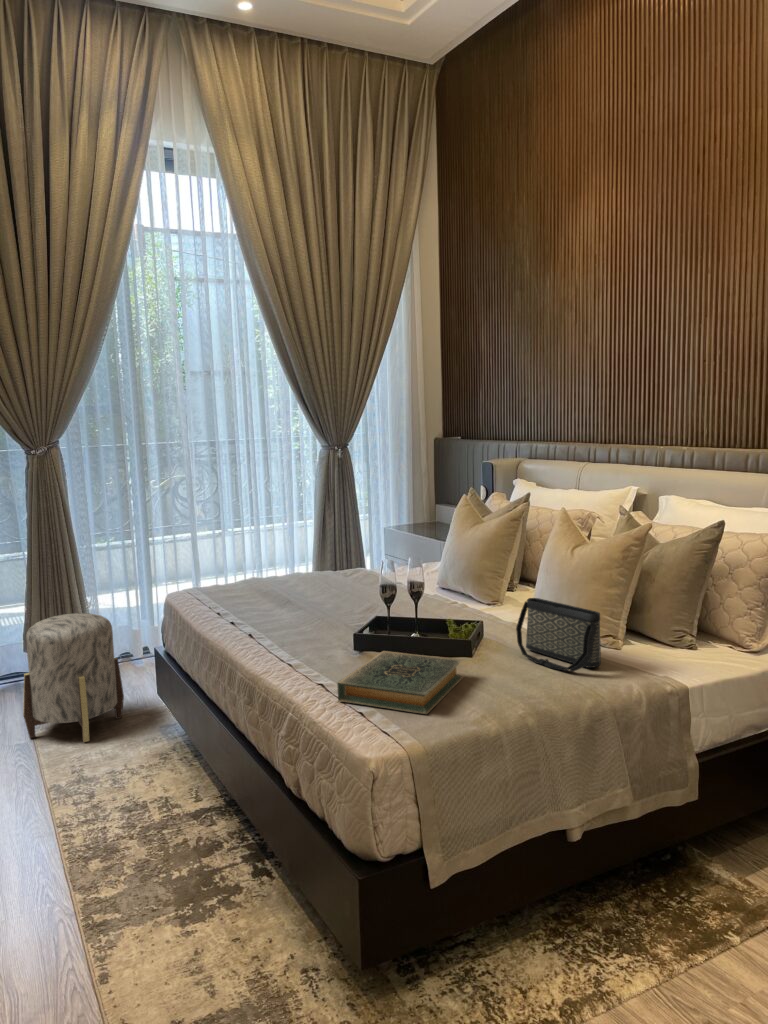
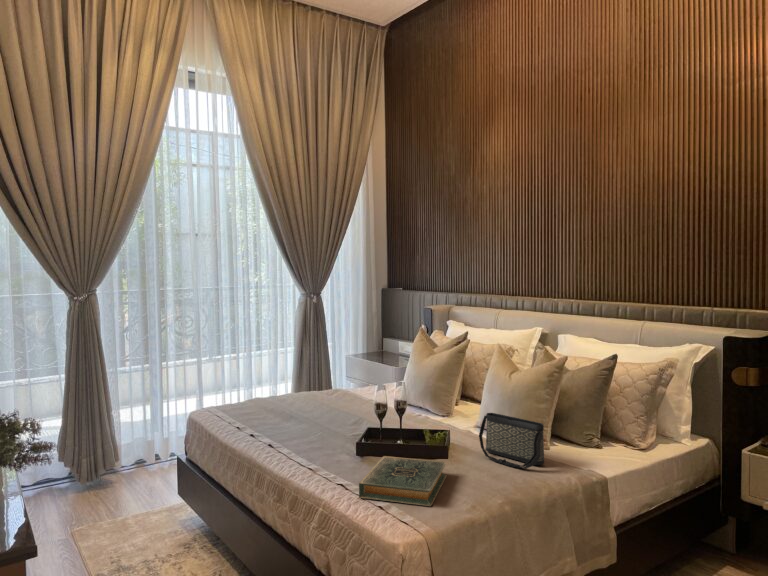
ottoman: present [23,613,124,742] -> none [64,428,148,536]

